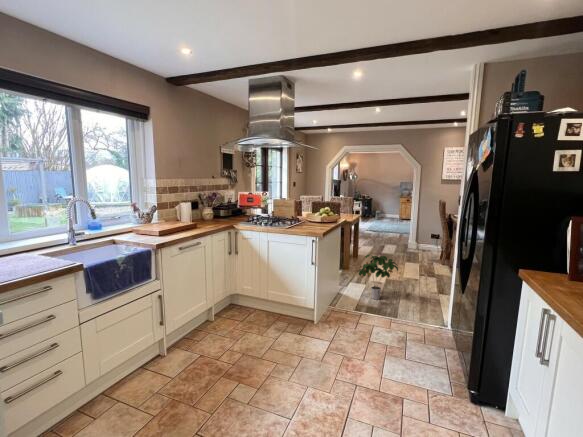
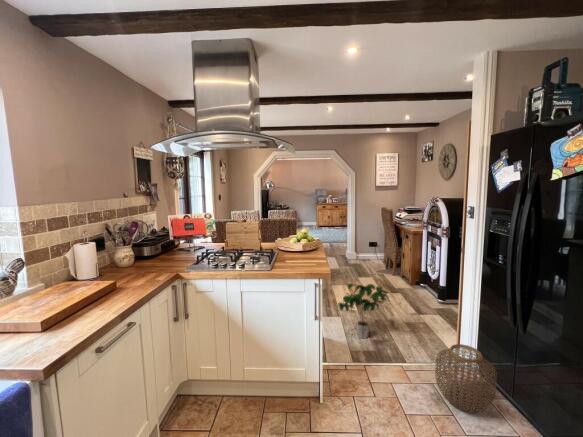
woven basket: none [404,300,450,352] -> present [435,344,497,413]

